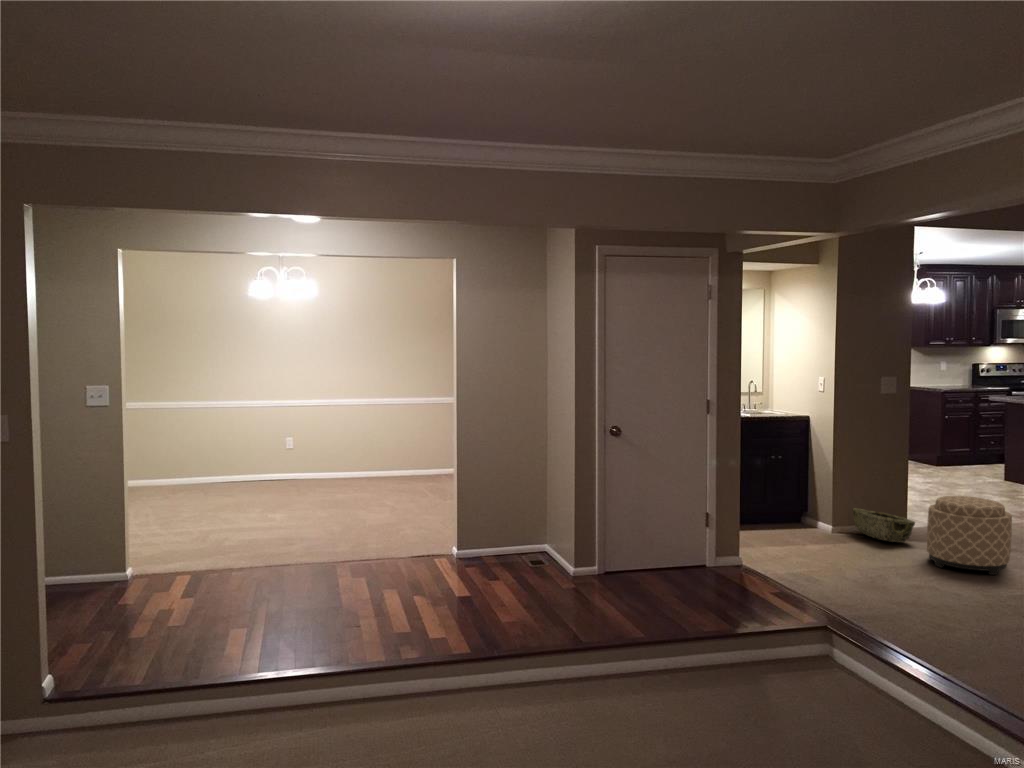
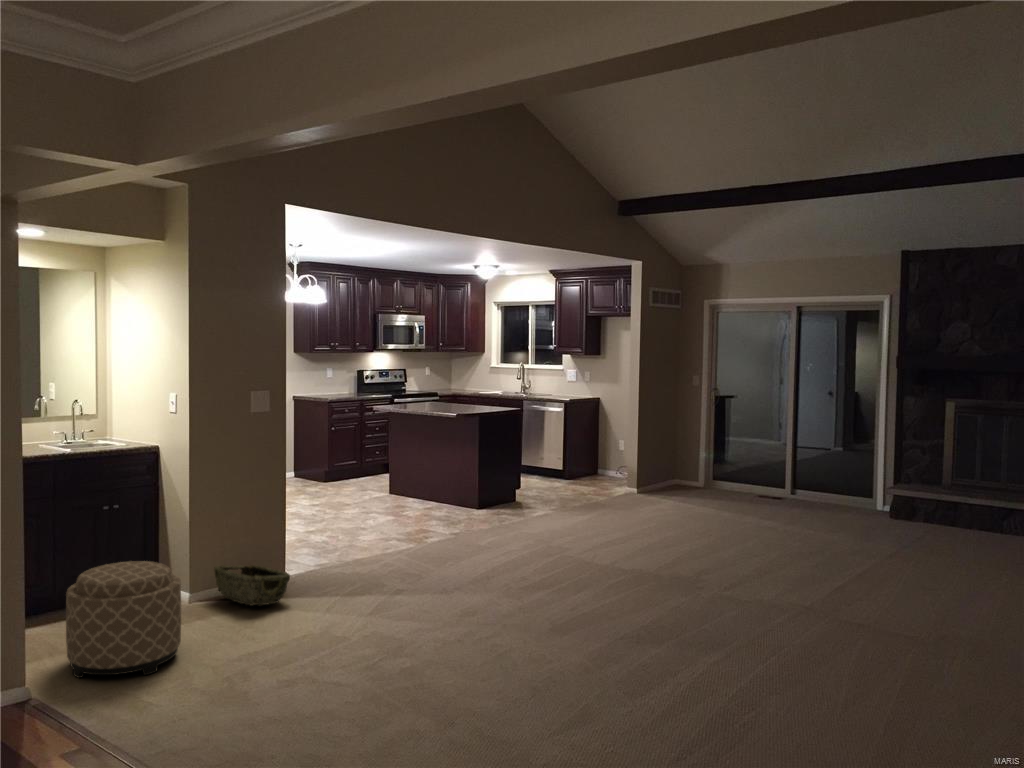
ottoman: present [927,496,1012,575] -> present [66,561,181,678]

